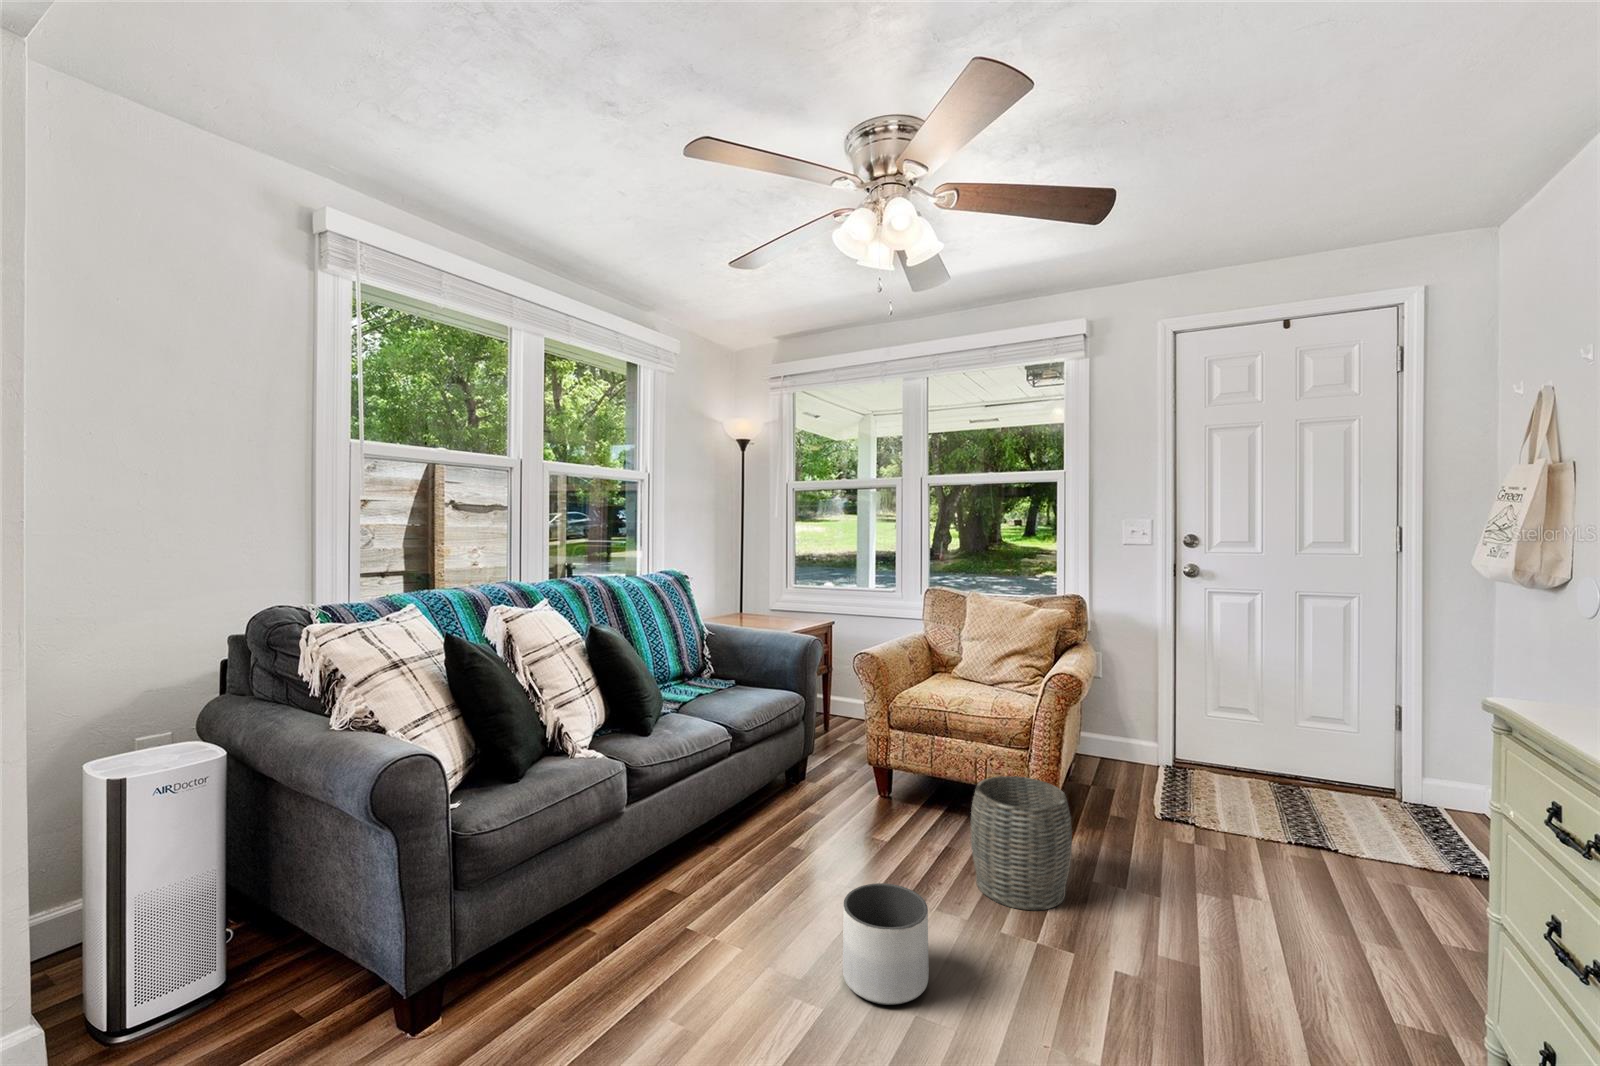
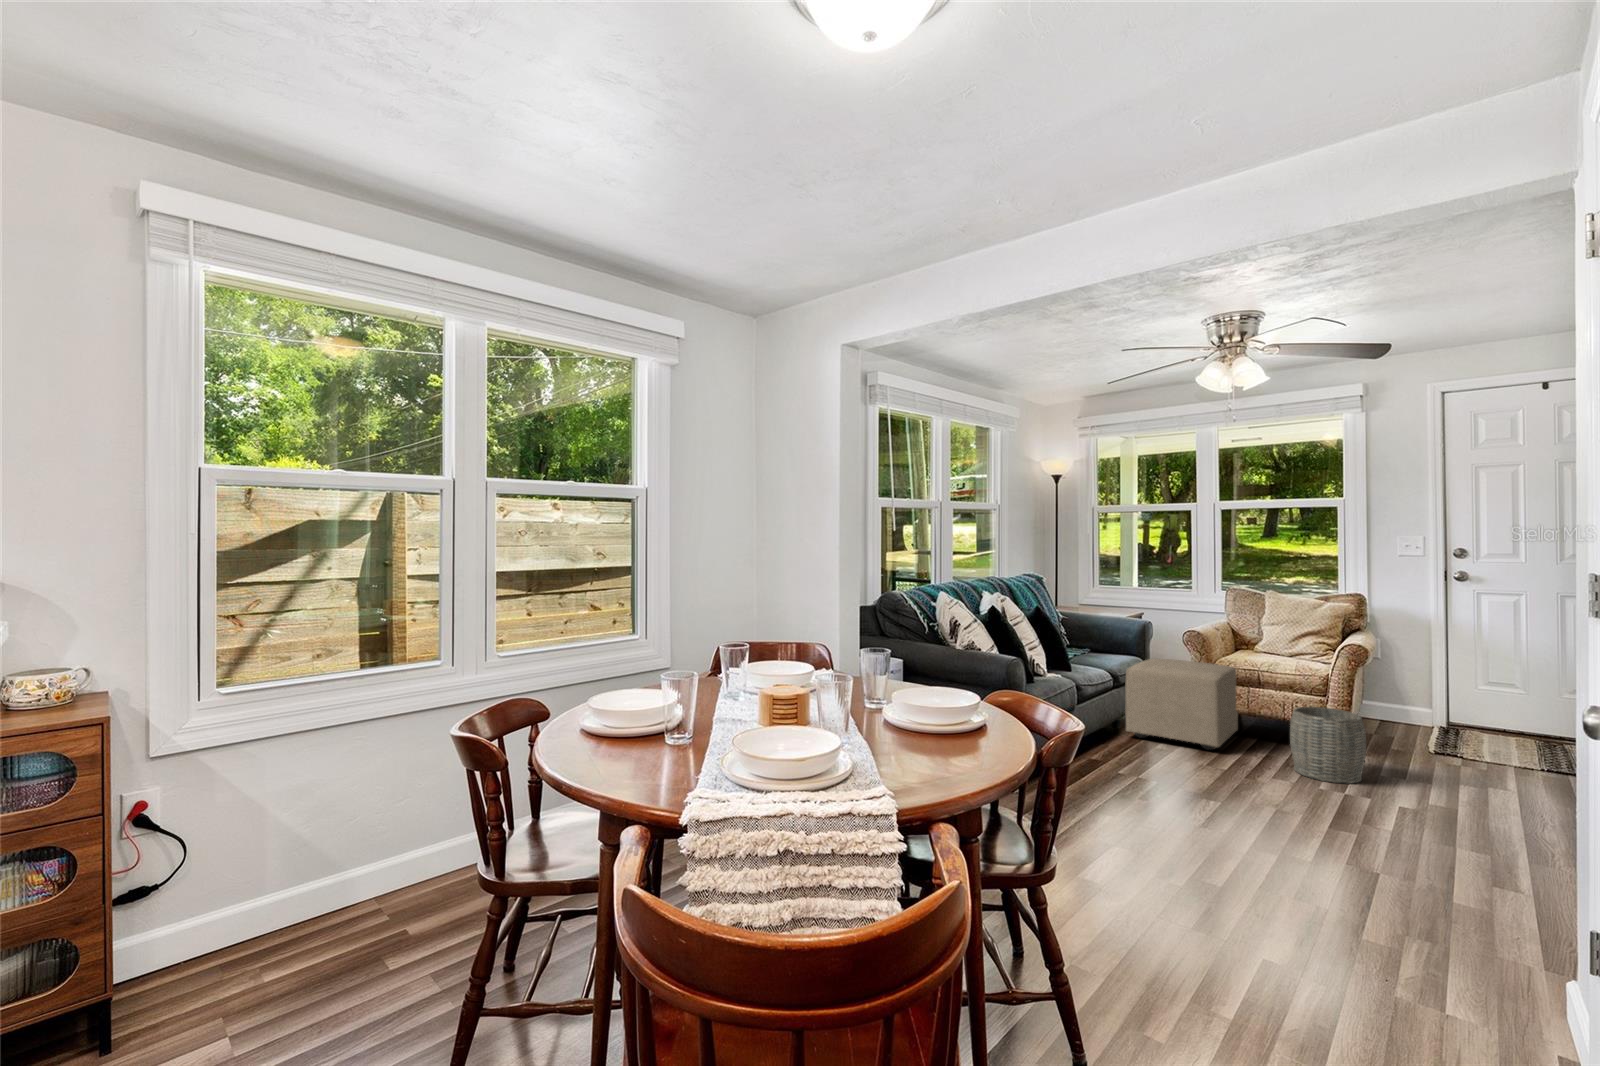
ottoman: none [762,693,922,843] -> present [1125,658,1238,750]
planter: present [843,883,929,1005] -> none [1223,750,1279,806]

